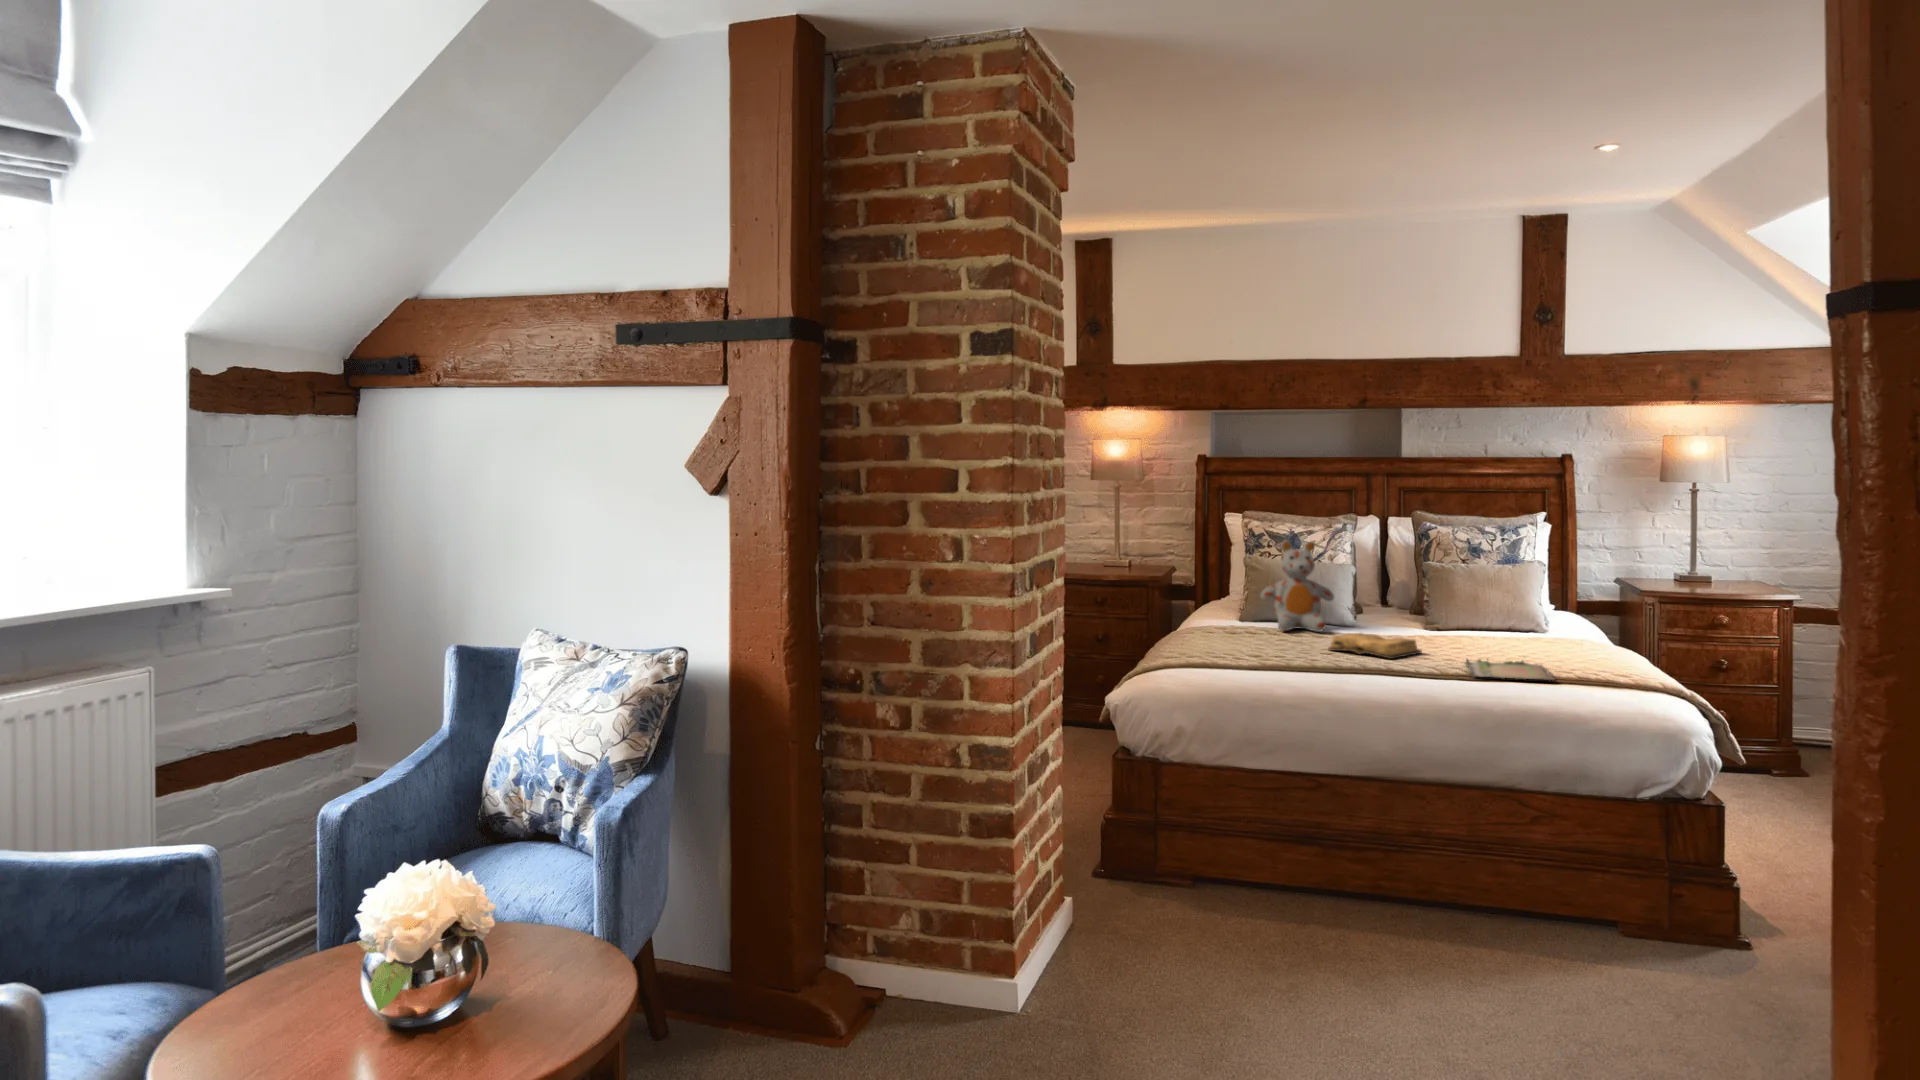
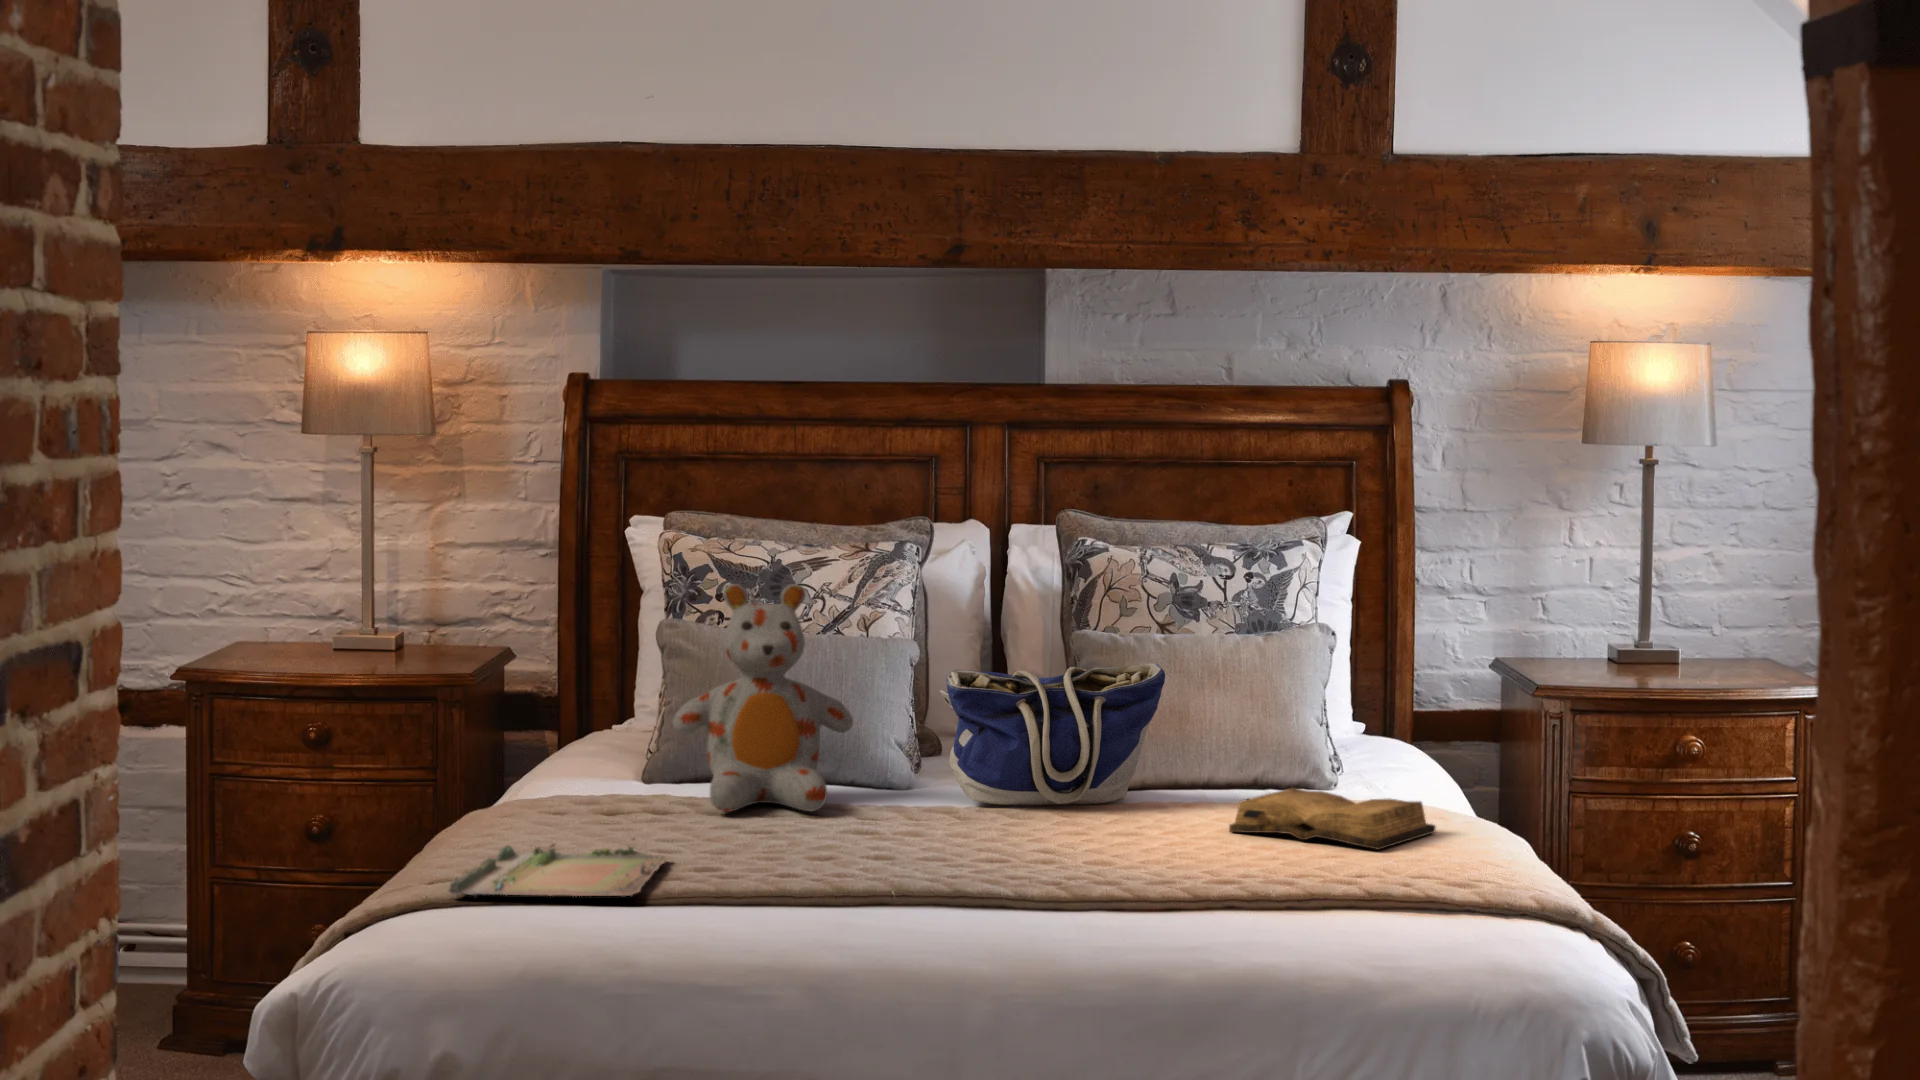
tote bag: none [1372,575,1470,633] -> present [940,663,1165,805]
diary: present [1328,633,1422,659] -> present [1229,788,1436,850]
tray: present [1465,659,1554,680] -> present [449,838,668,897]

